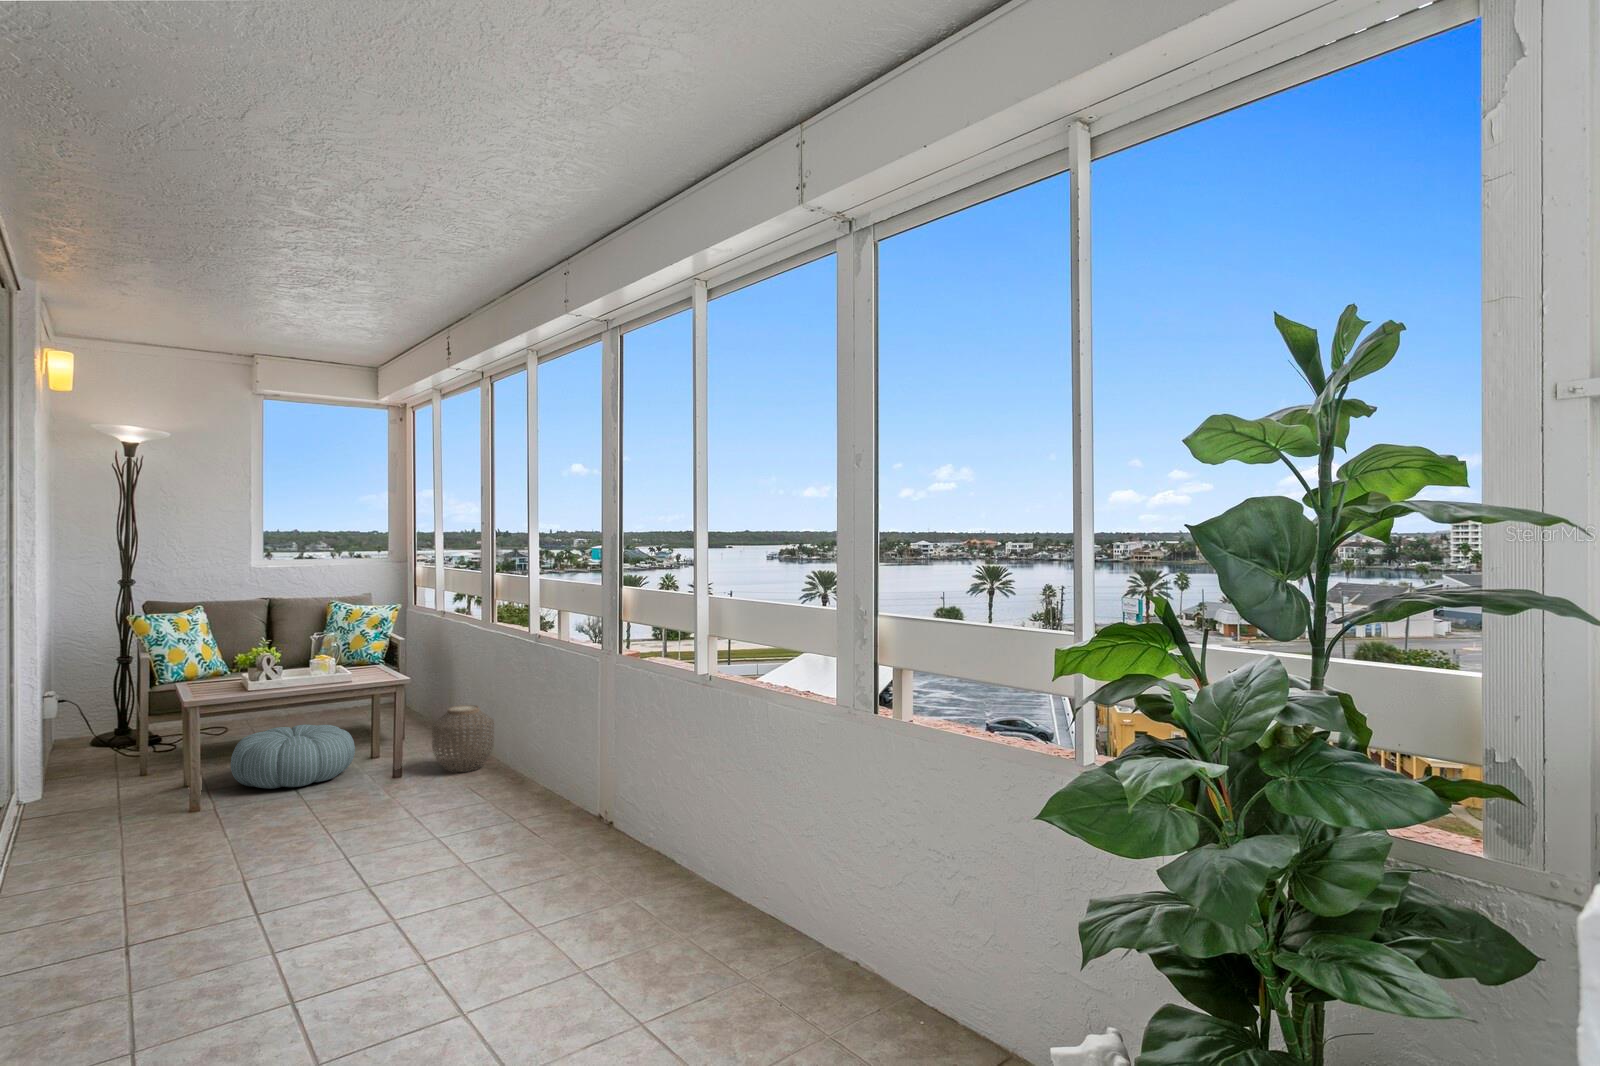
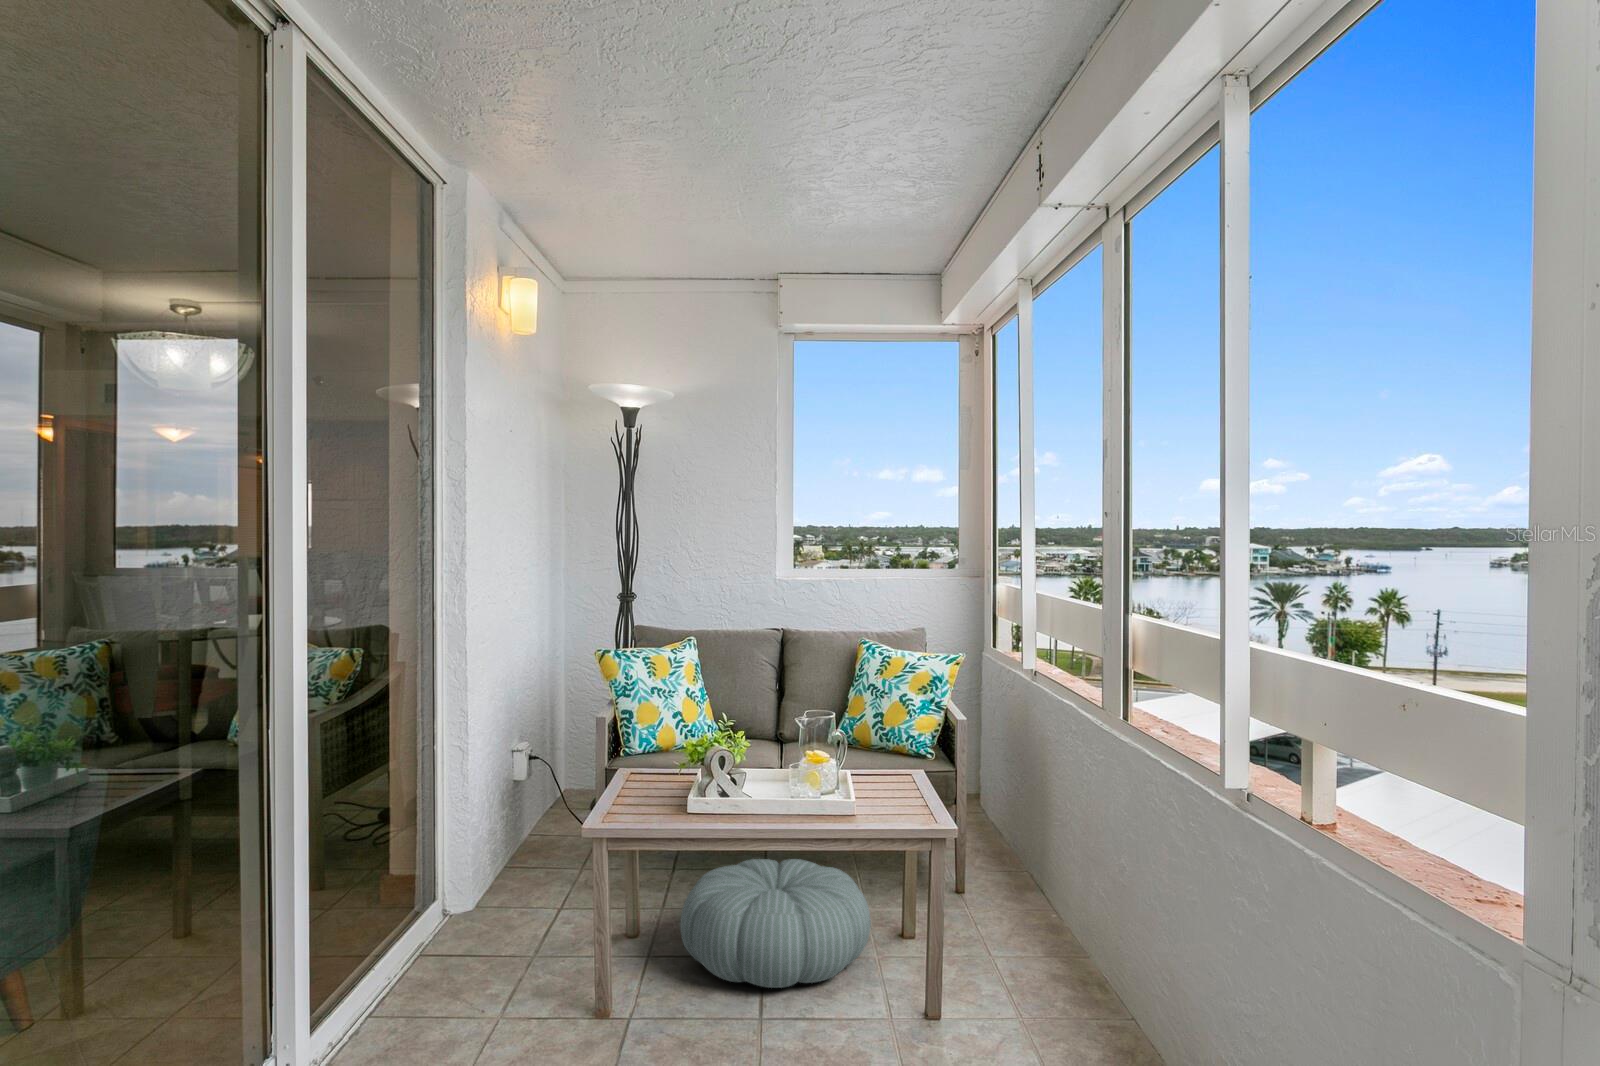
woven basket: present [432,705,494,772] -> none [1000,878,1122,1025]

